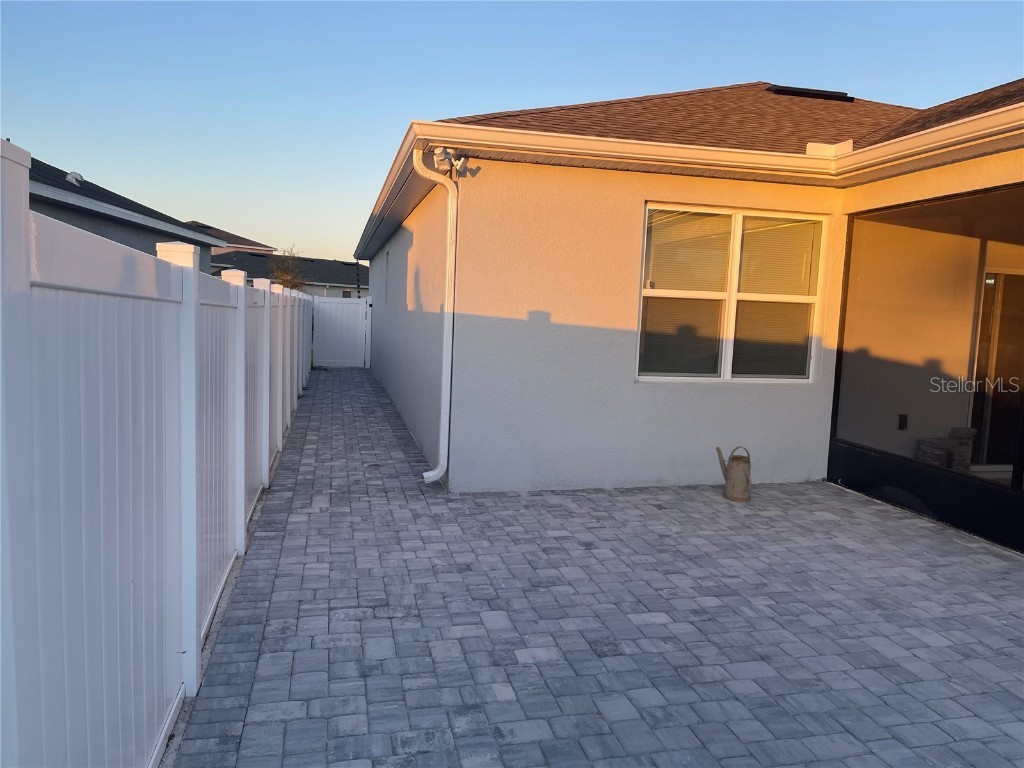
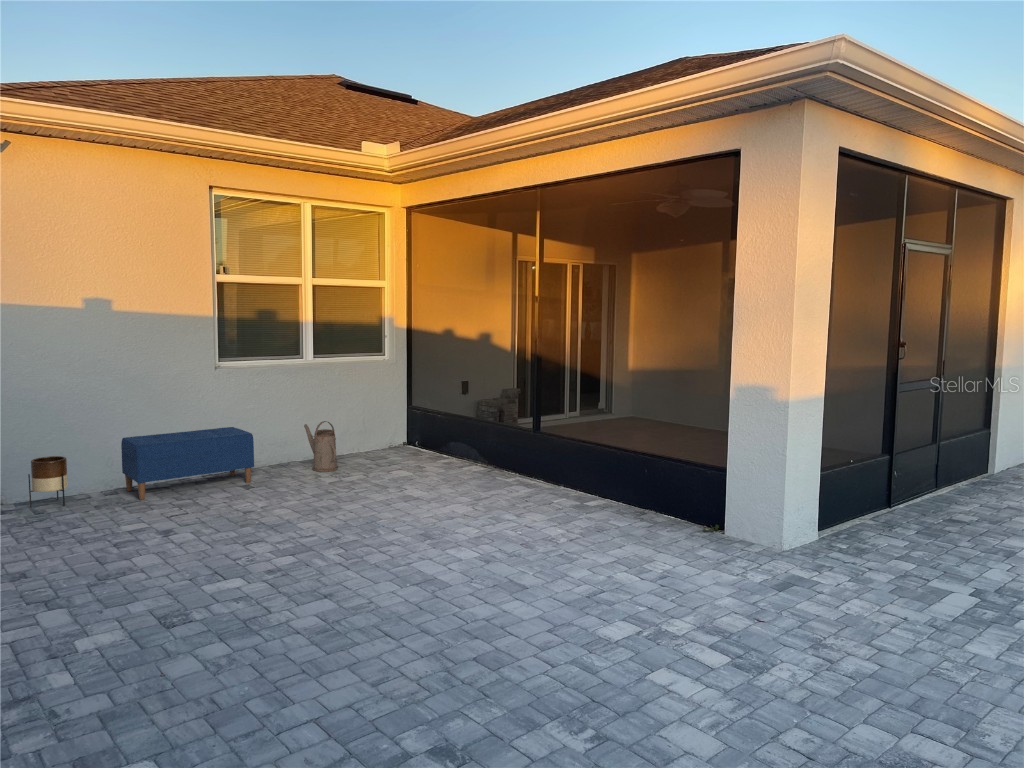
bench: none [546,443,668,505] -> present [121,427,254,500]
planter: none [473,453,503,501] -> present [28,456,68,507]

